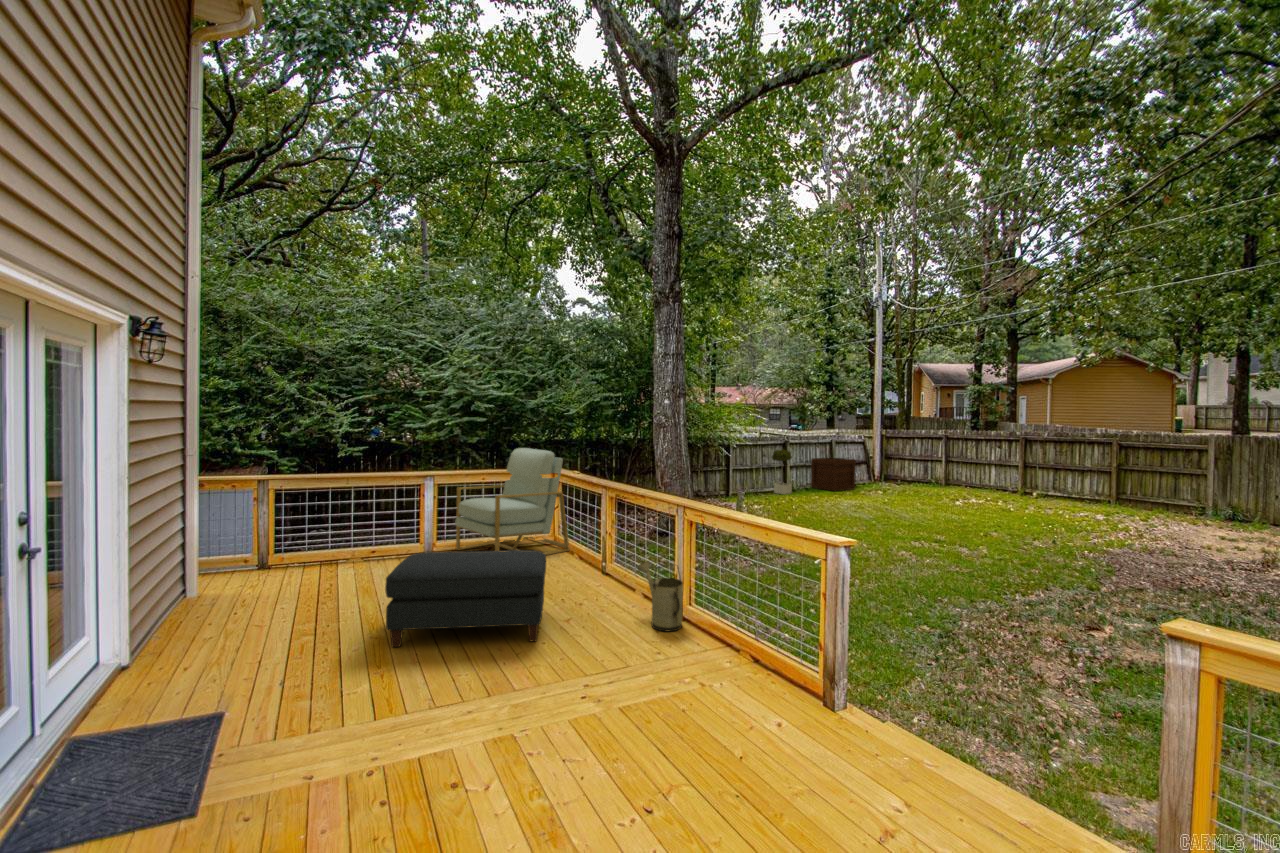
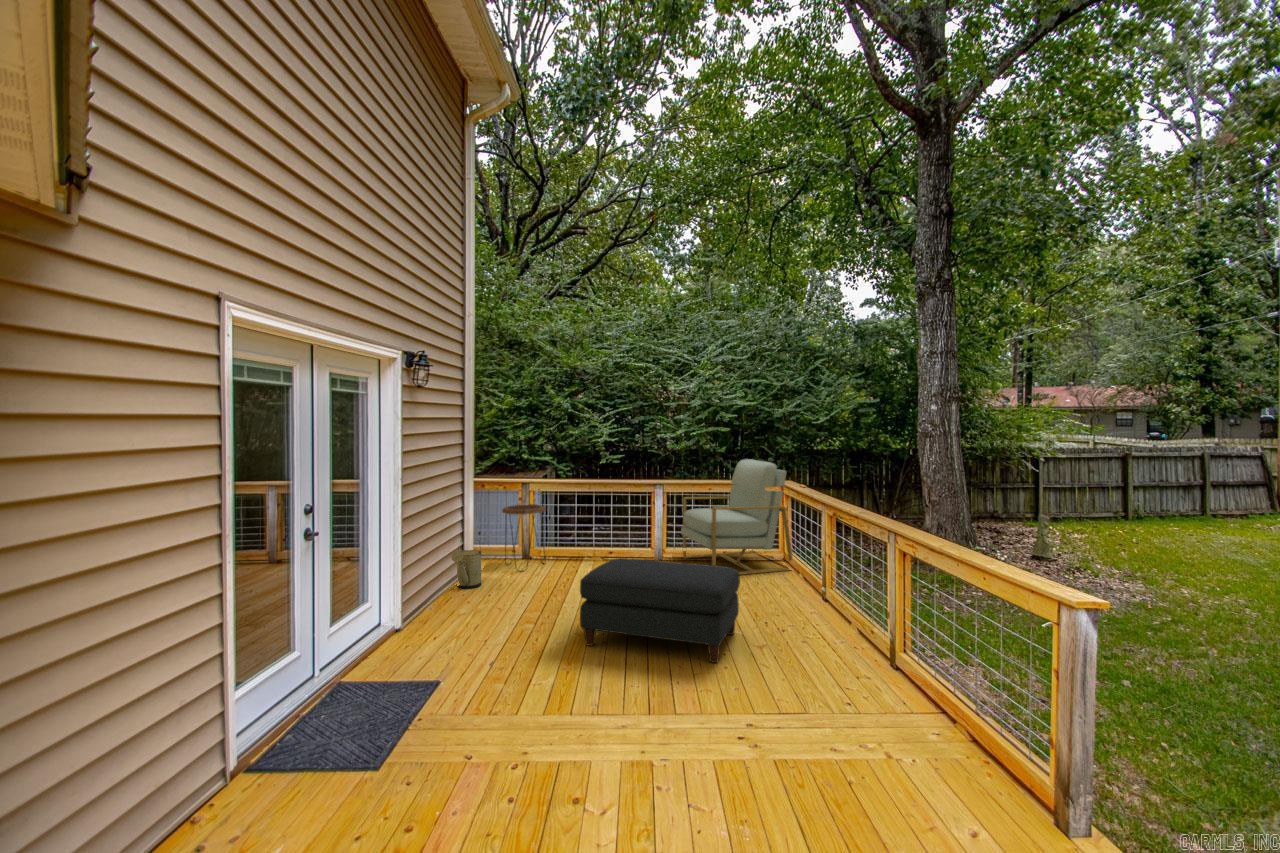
potted tree: present [772,449,792,494] -> none [1096,464,1130,523]
wooden crate: present [811,457,856,491] -> none [1165,477,1246,524]
side table: none [238,504,297,583] -> present [502,504,546,568]
watering can: present [638,561,683,631] -> present [452,540,481,589]

